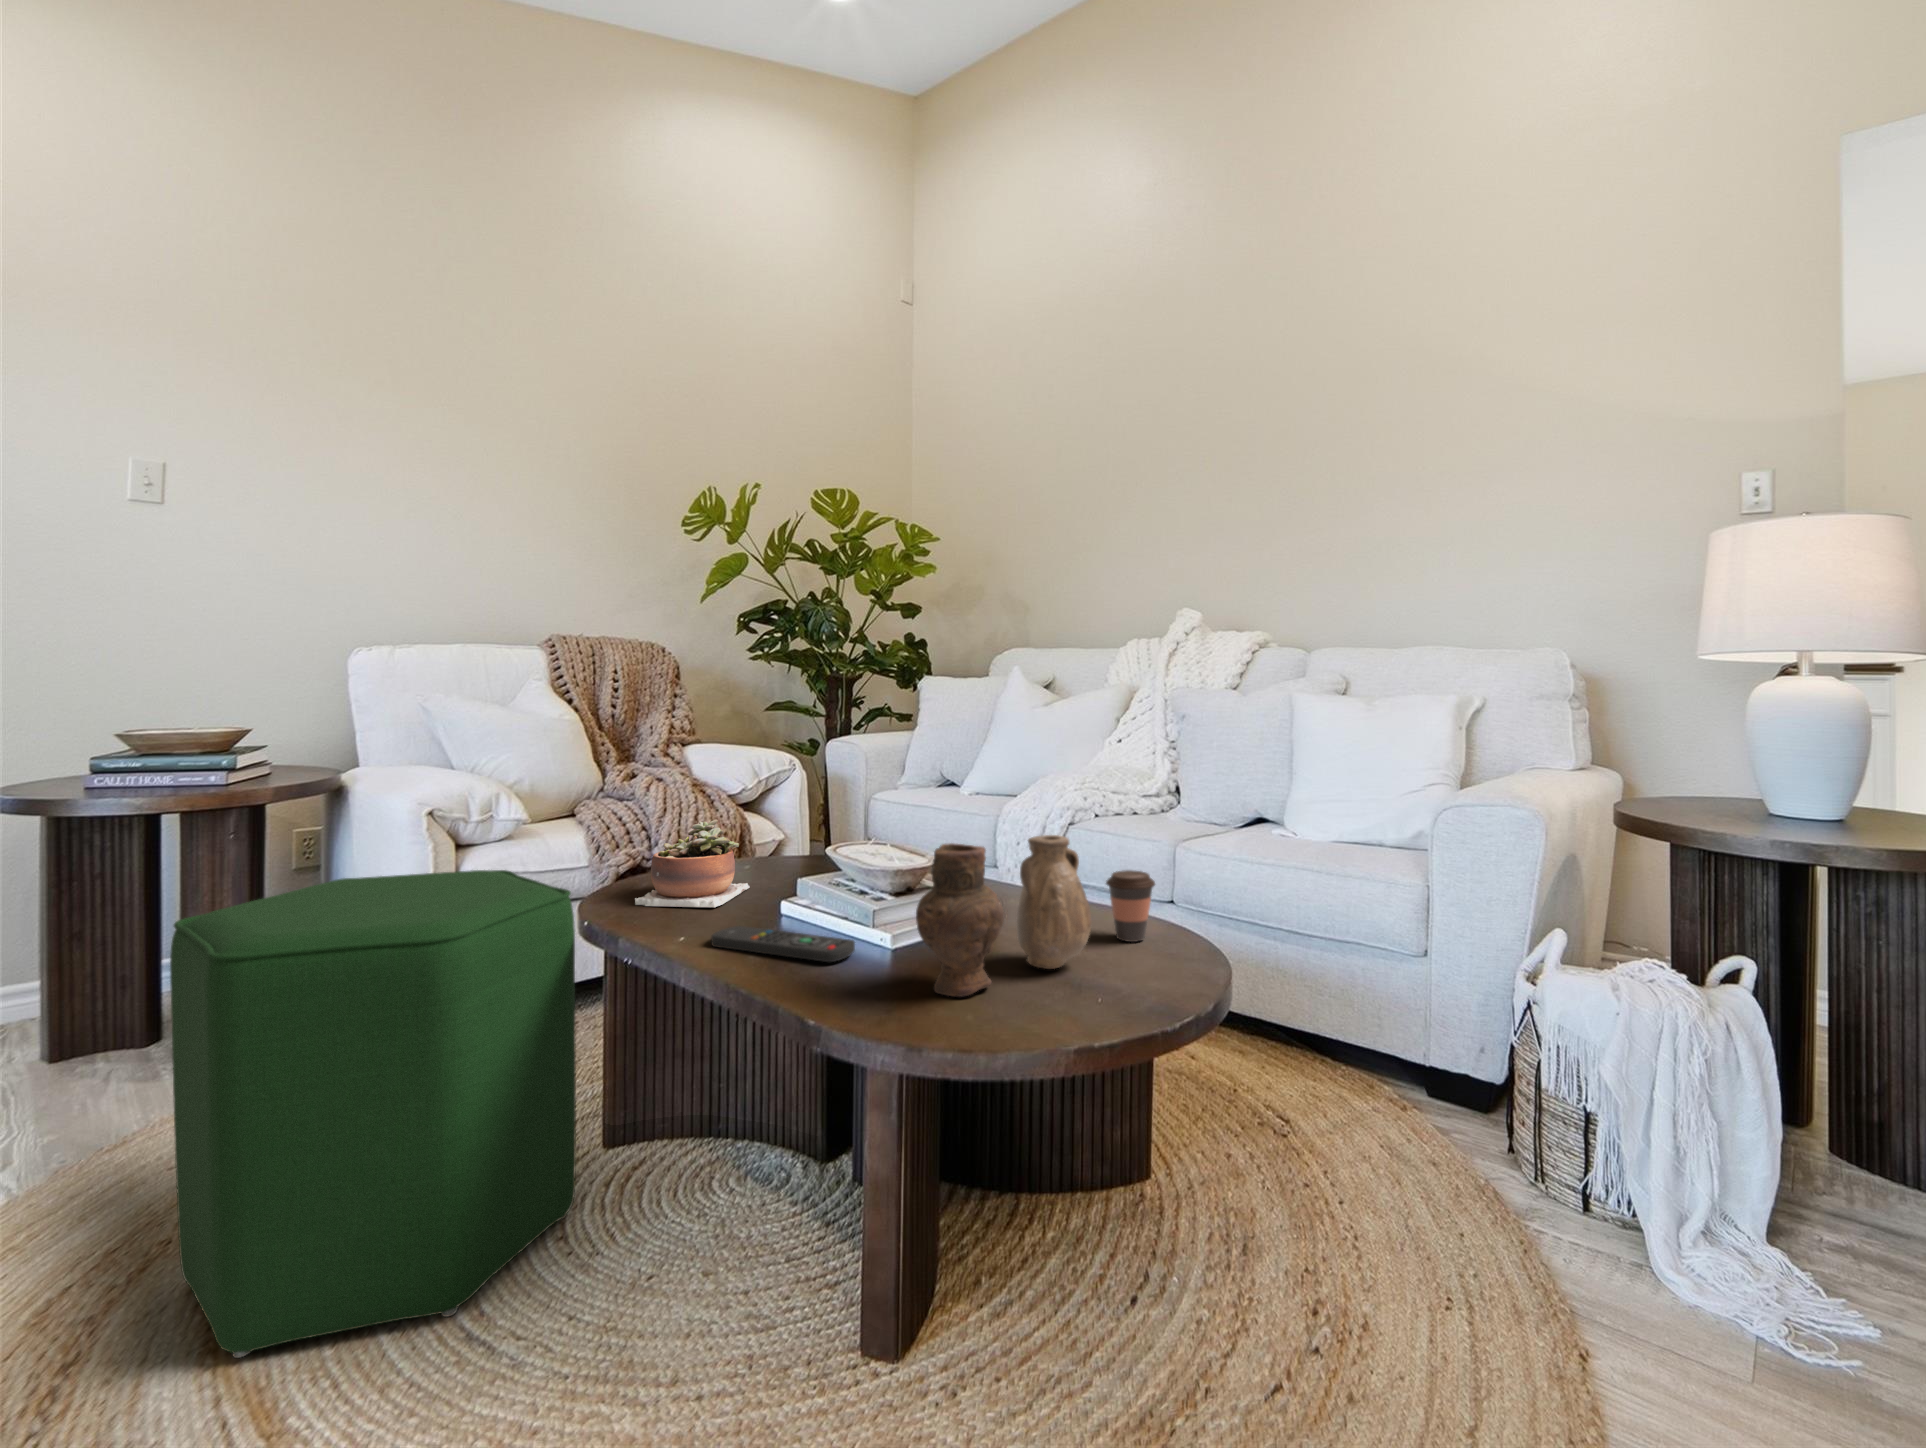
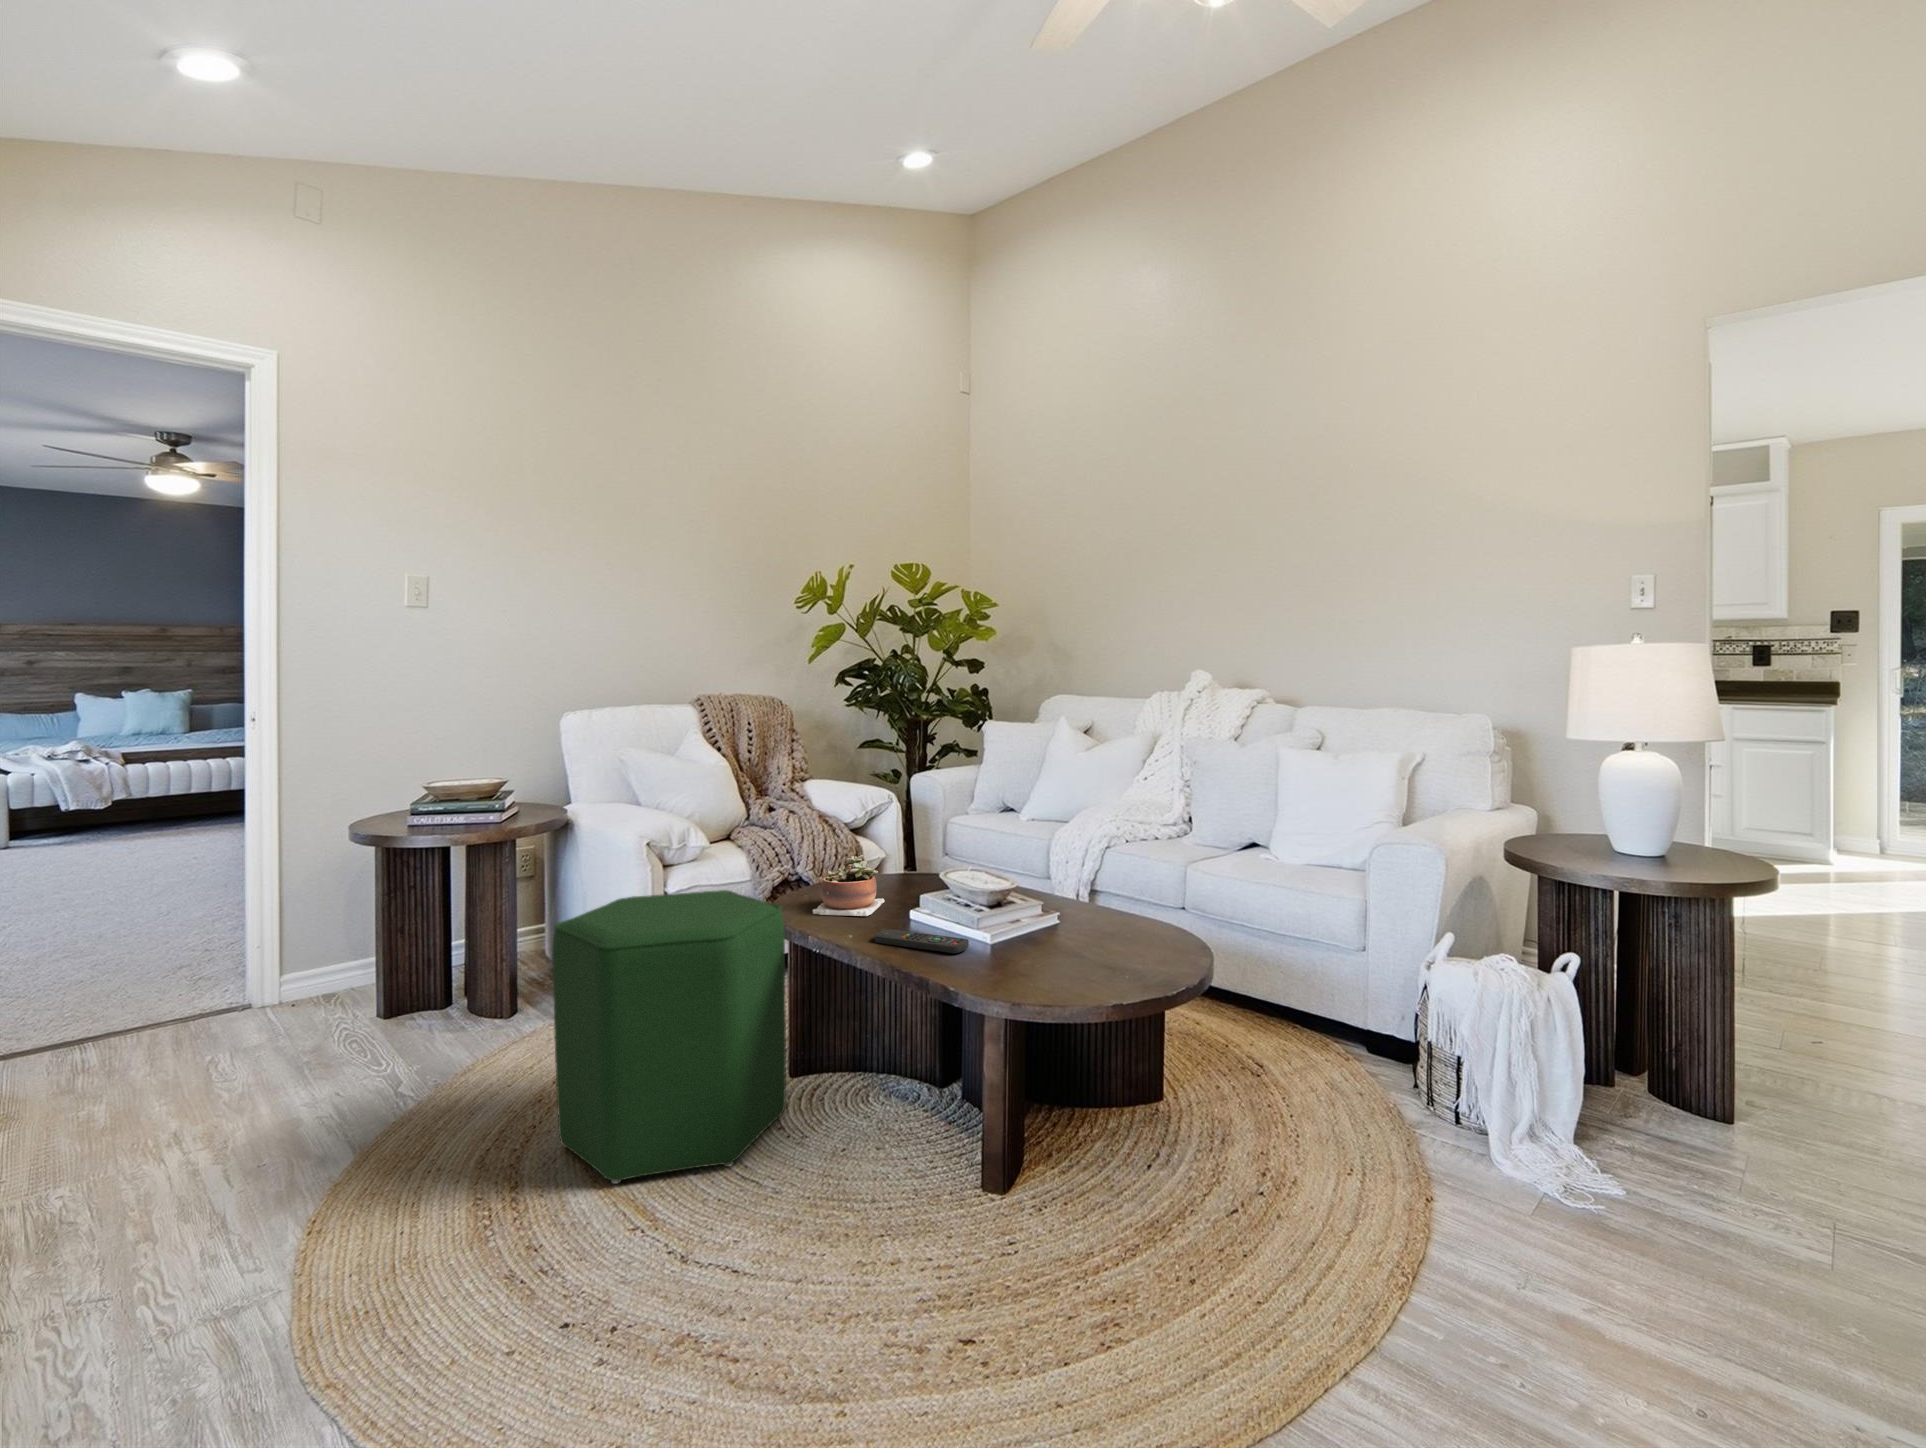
vase: present [916,835,1091,996] -> none [1011,872,1121,975]
coffee cup: present [1106,870,1155,942] -> none [1132,893,1165,941]

